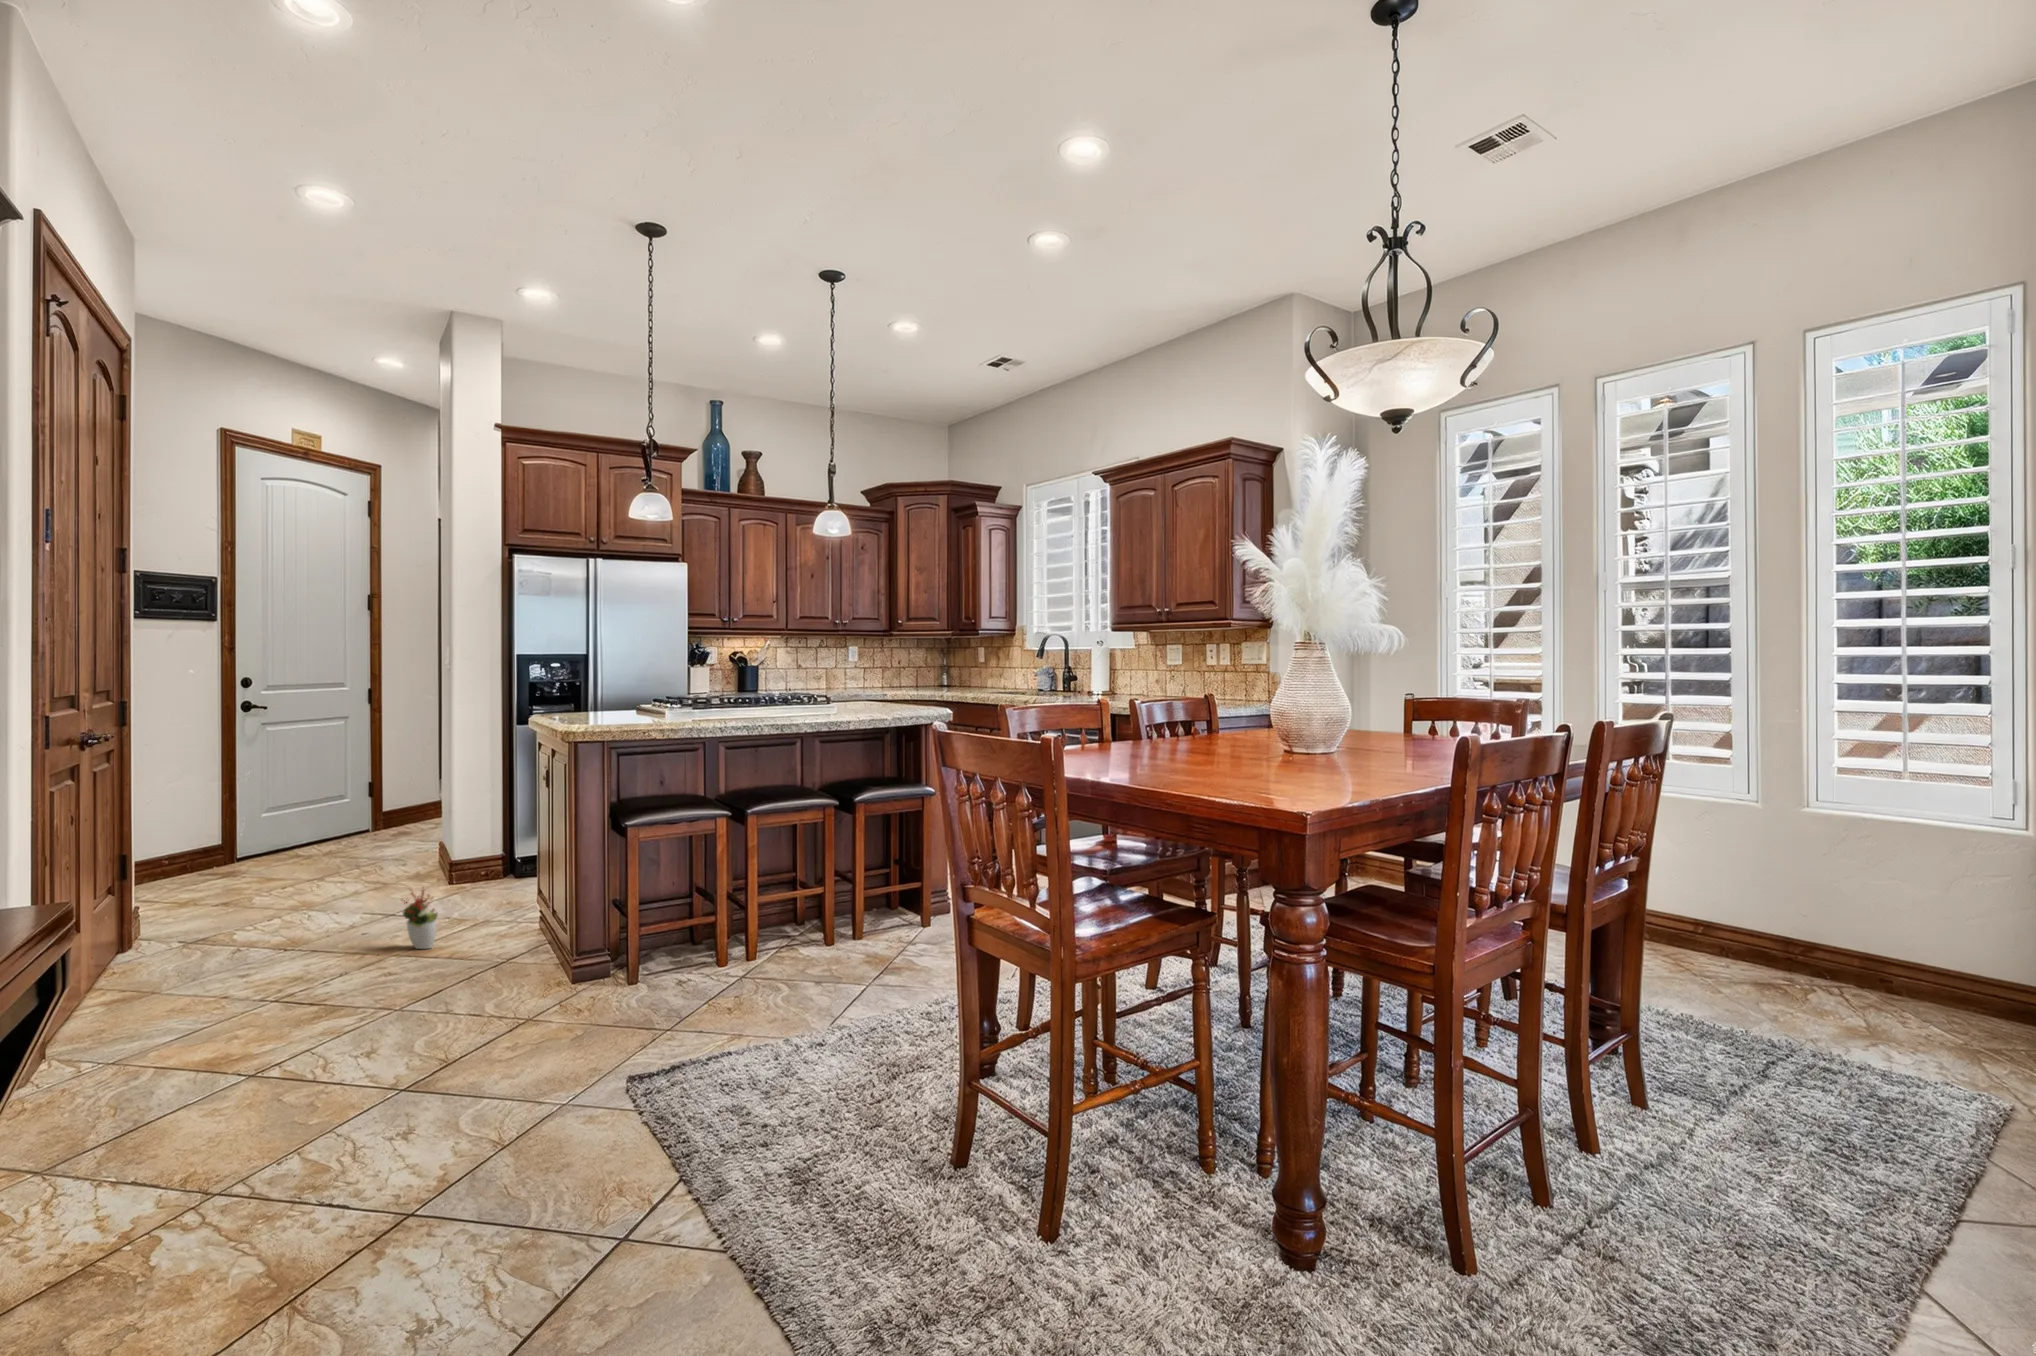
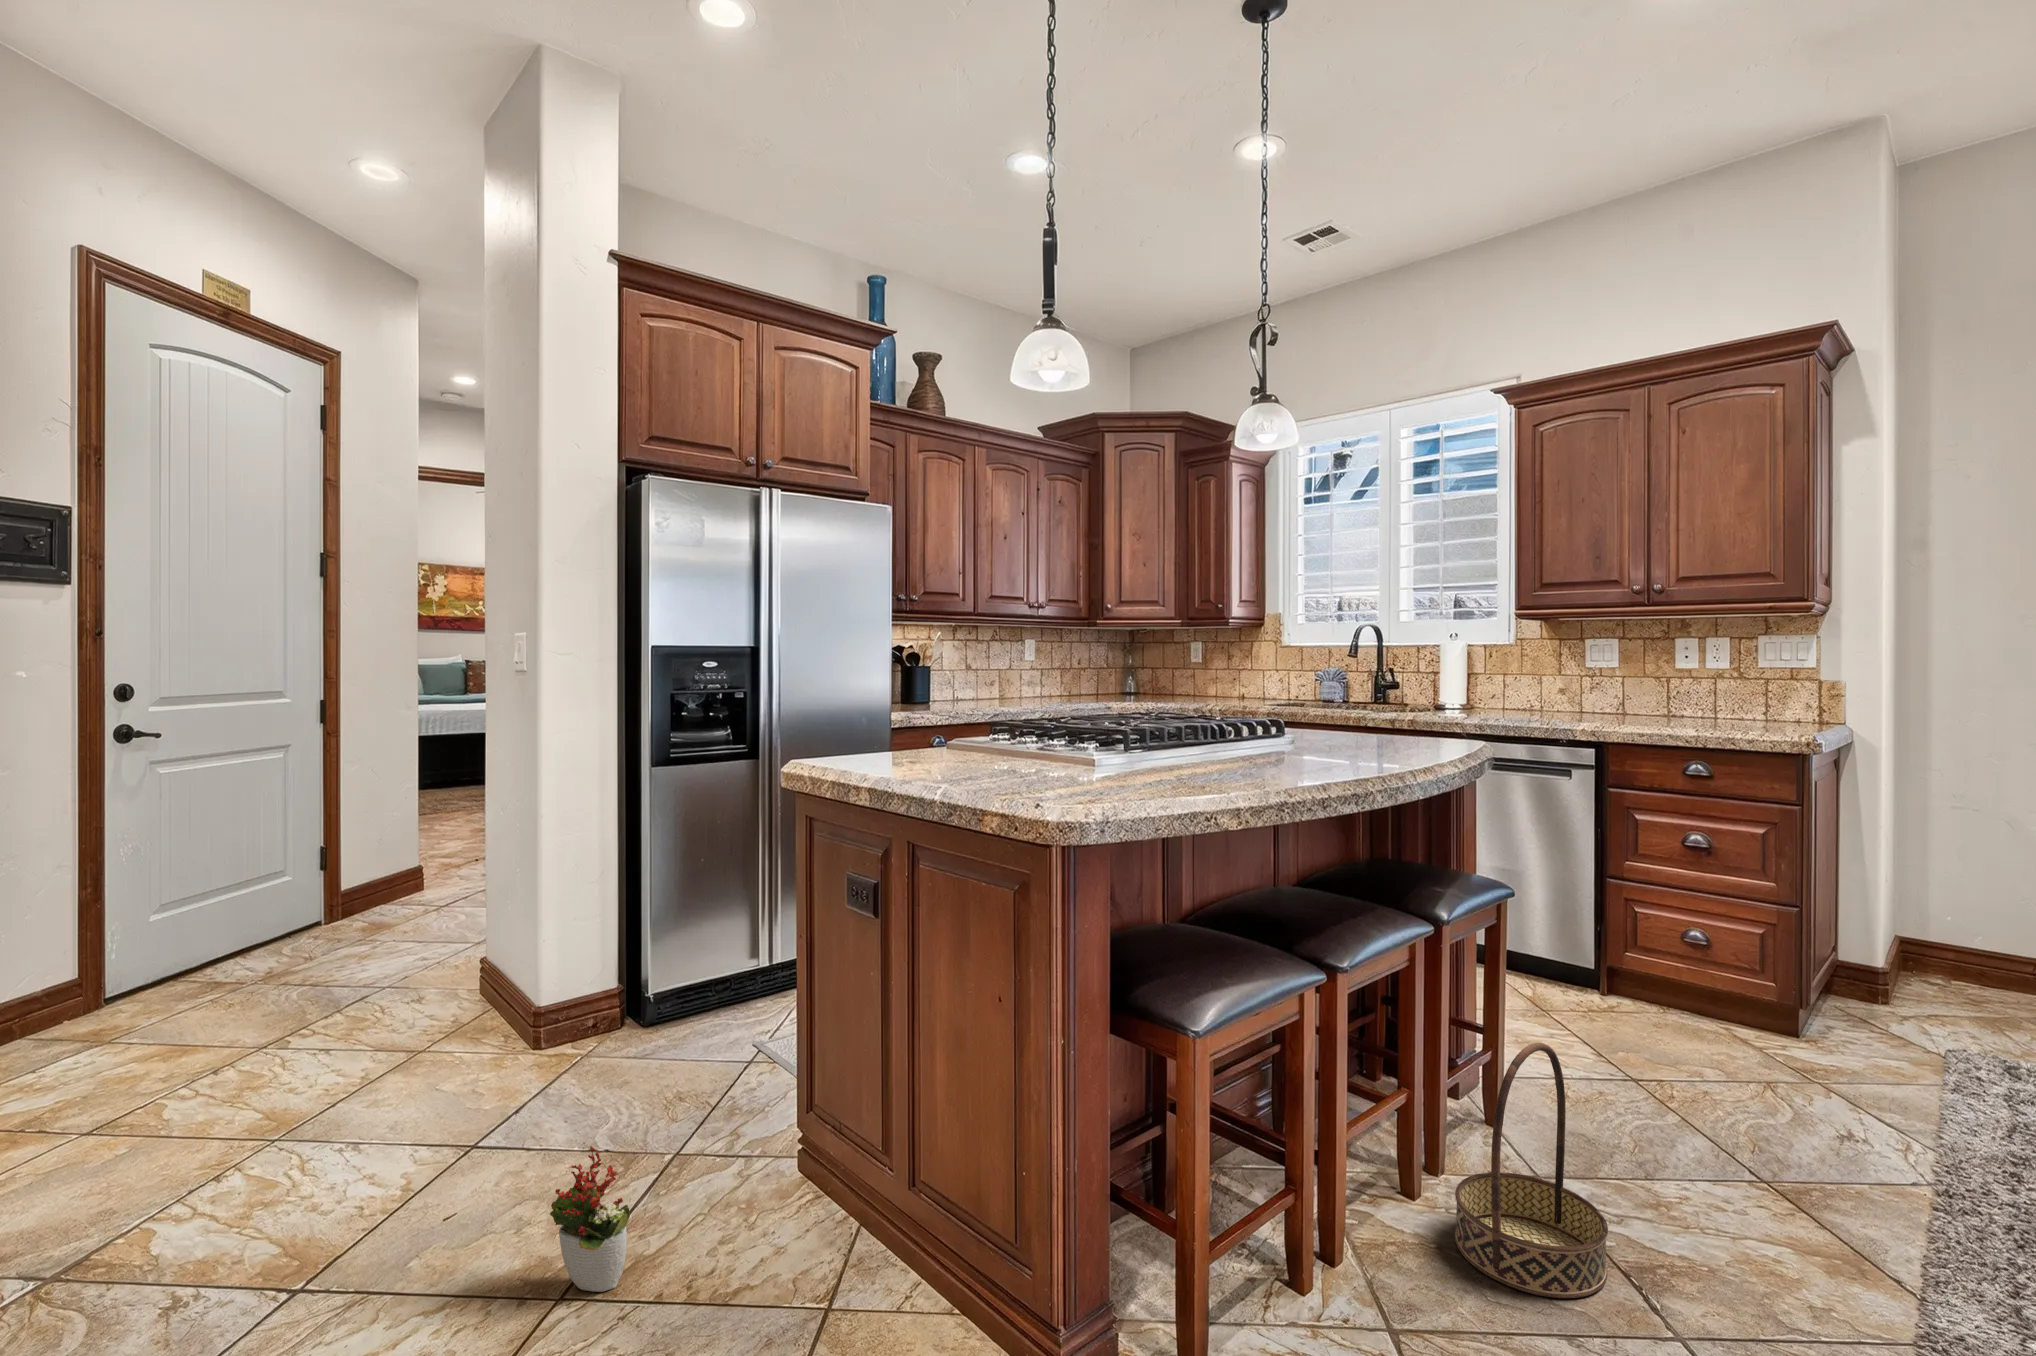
basket: none [824,849,892,962] -> present [1455,1043,1608,1298]

